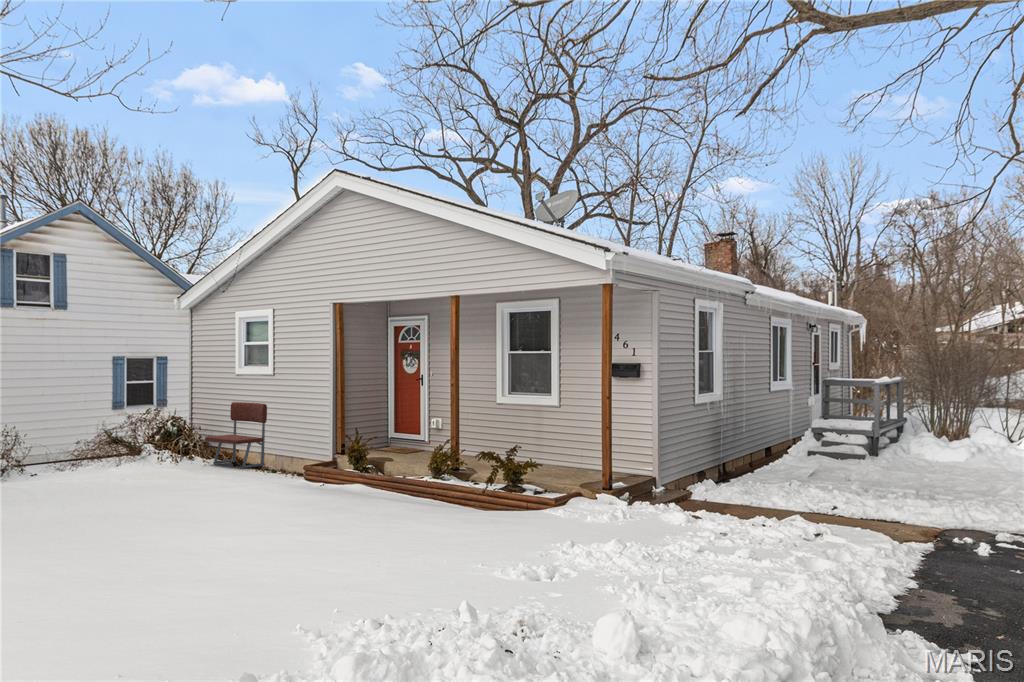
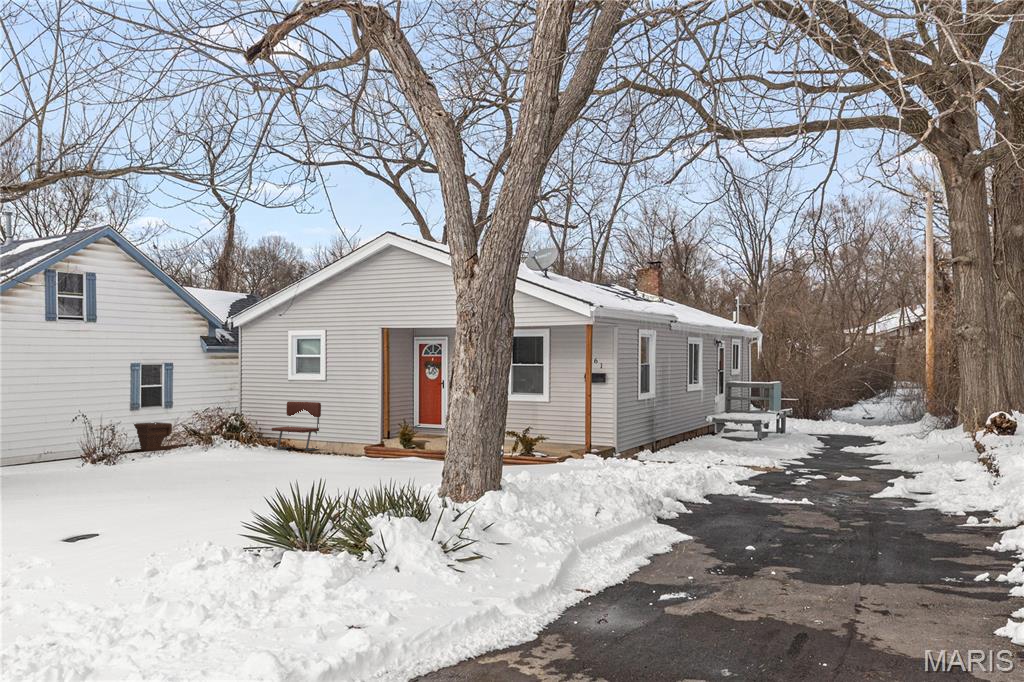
wooden crate: none [37,427,88,465] -> present [132,422,172,451]

